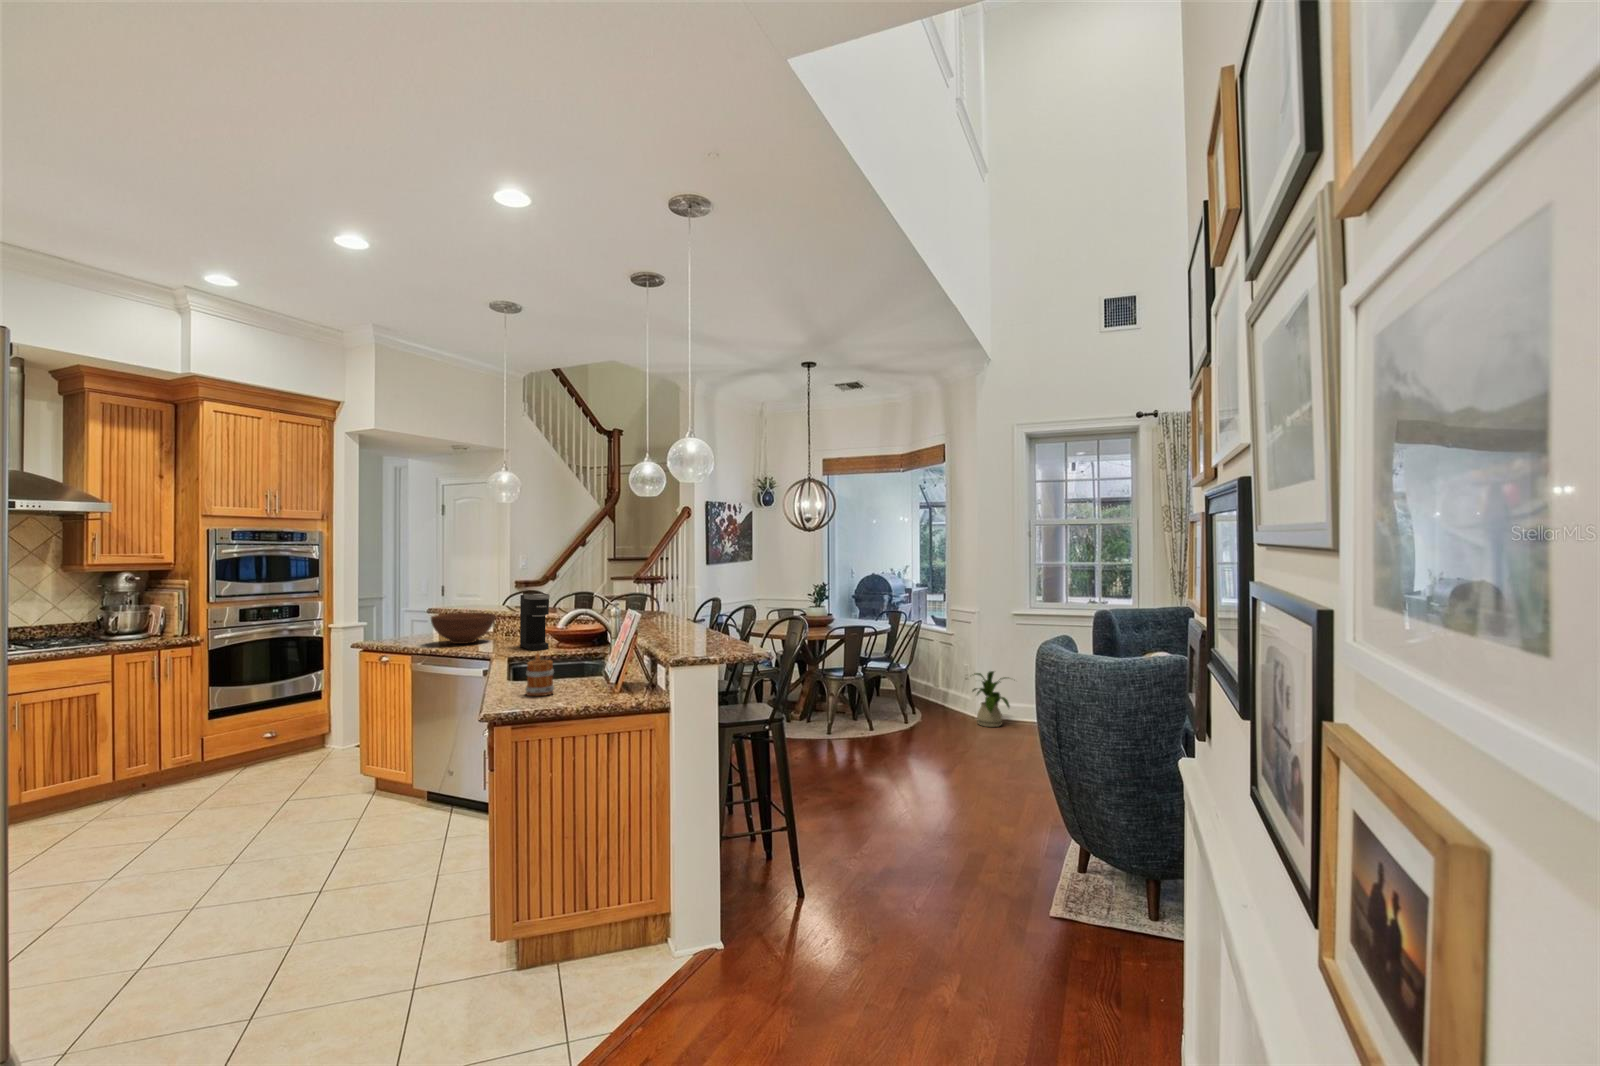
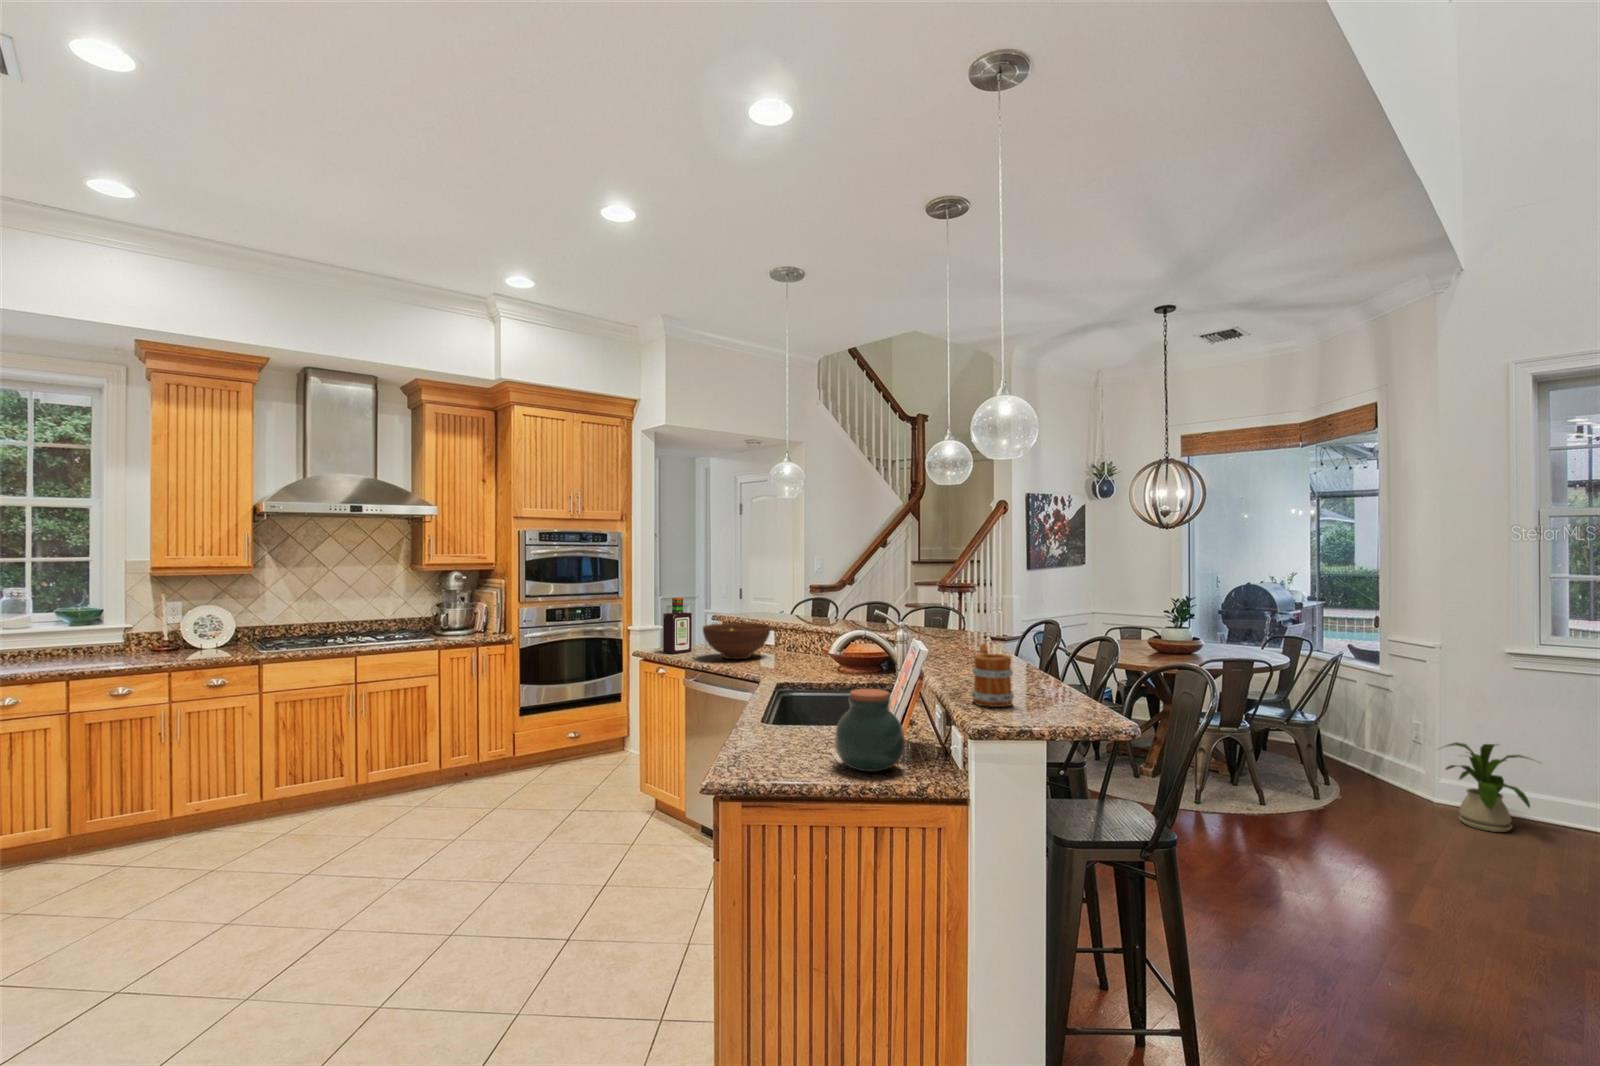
bottle: none [386,592,415,644] -> present [663,598,692,654]
coffee maker: present [520,594,550,650] -> none [793,605,825,675]
jar: none [576,645,624,699] -> present [835,689,904,772]
mug: present [526,654,554,696] -> present [971,644,1014,707]

